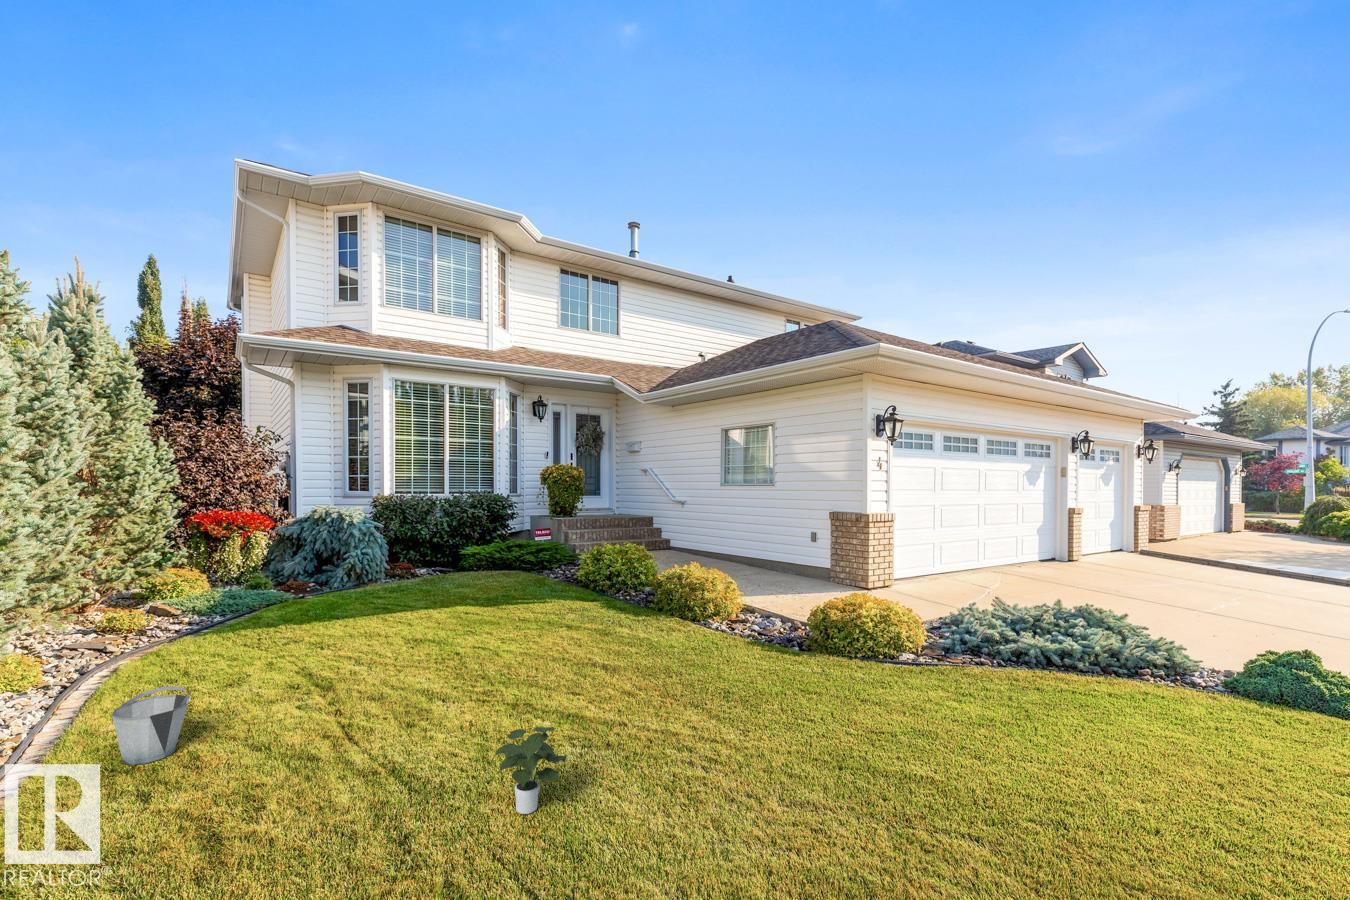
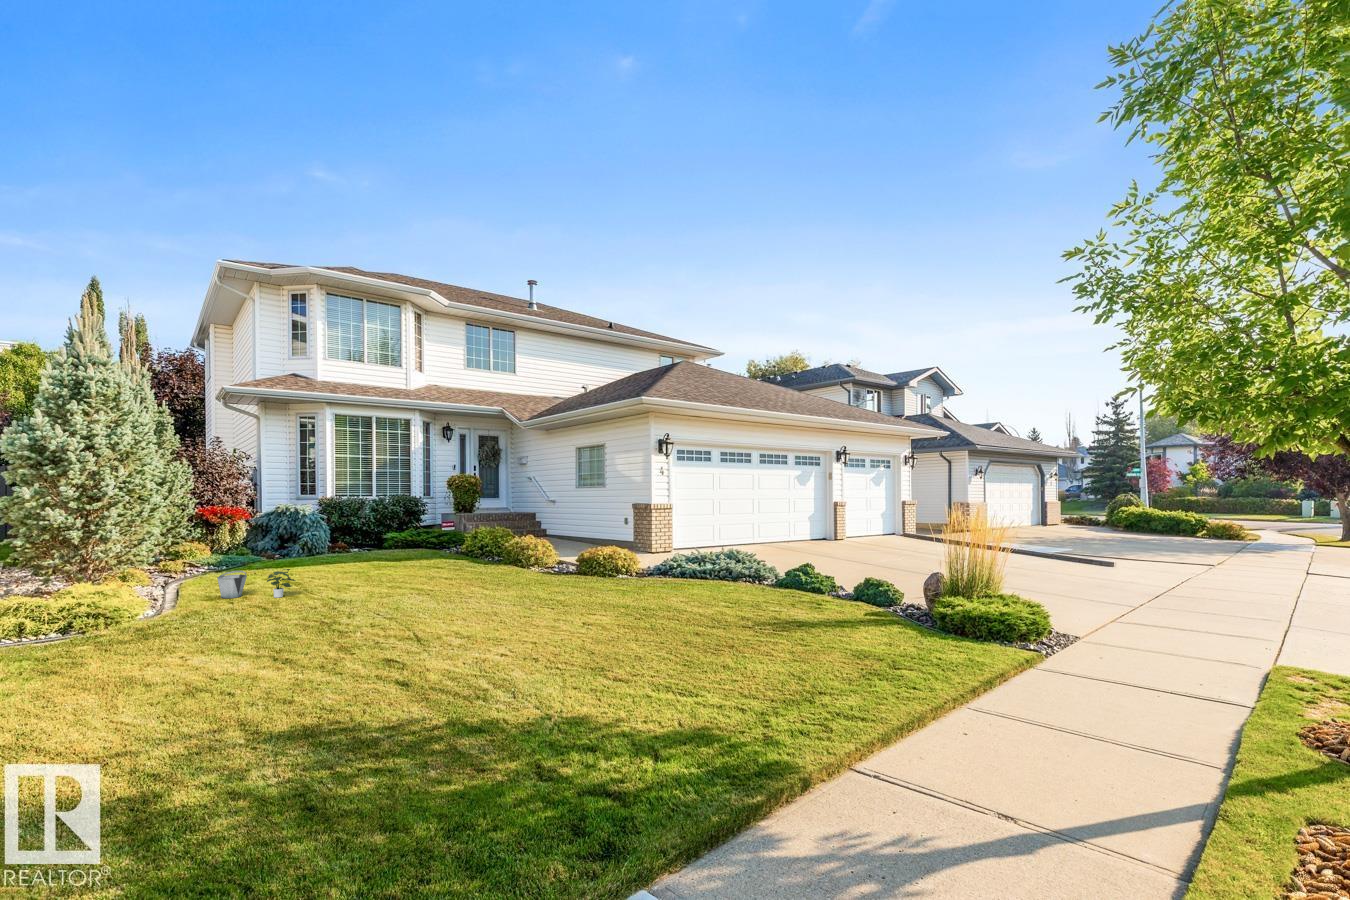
potted plant: present [495,727,567,814] -> present [267,569,296,598]

